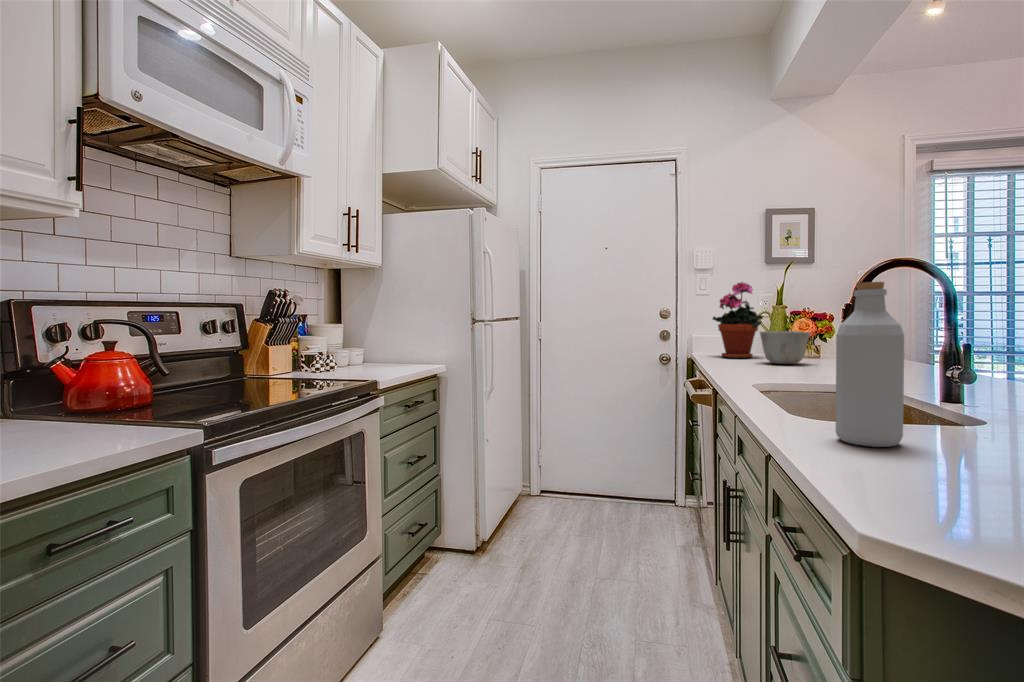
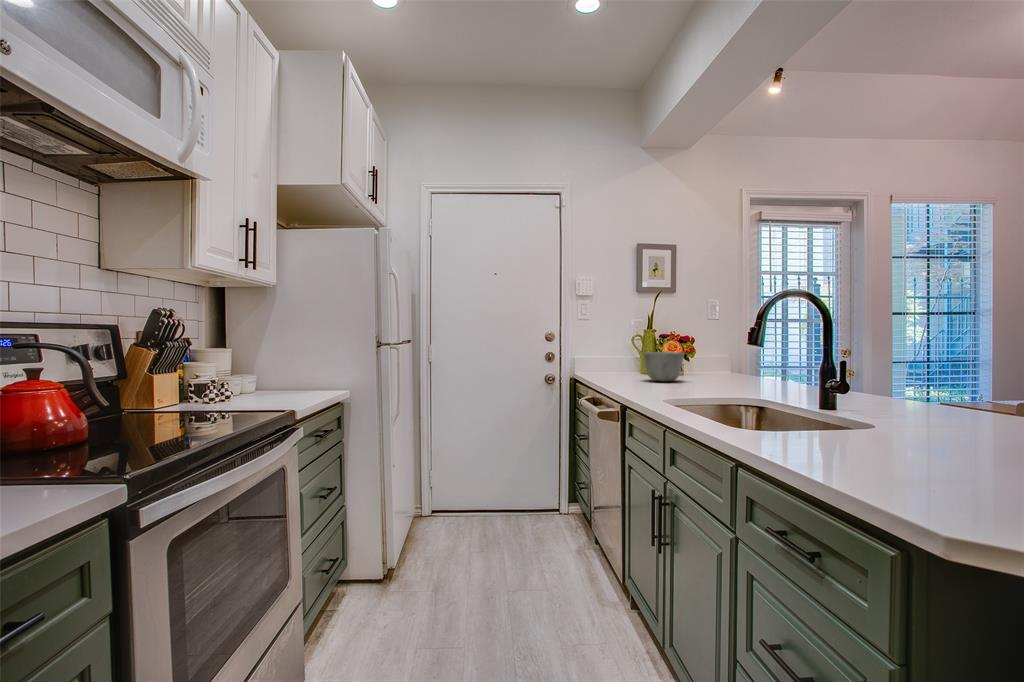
potted plant: present [713,282,763,358] -> none [597,307,640,376]
bottle: present [836,282,904,447] -> none [775,319,829,456]

